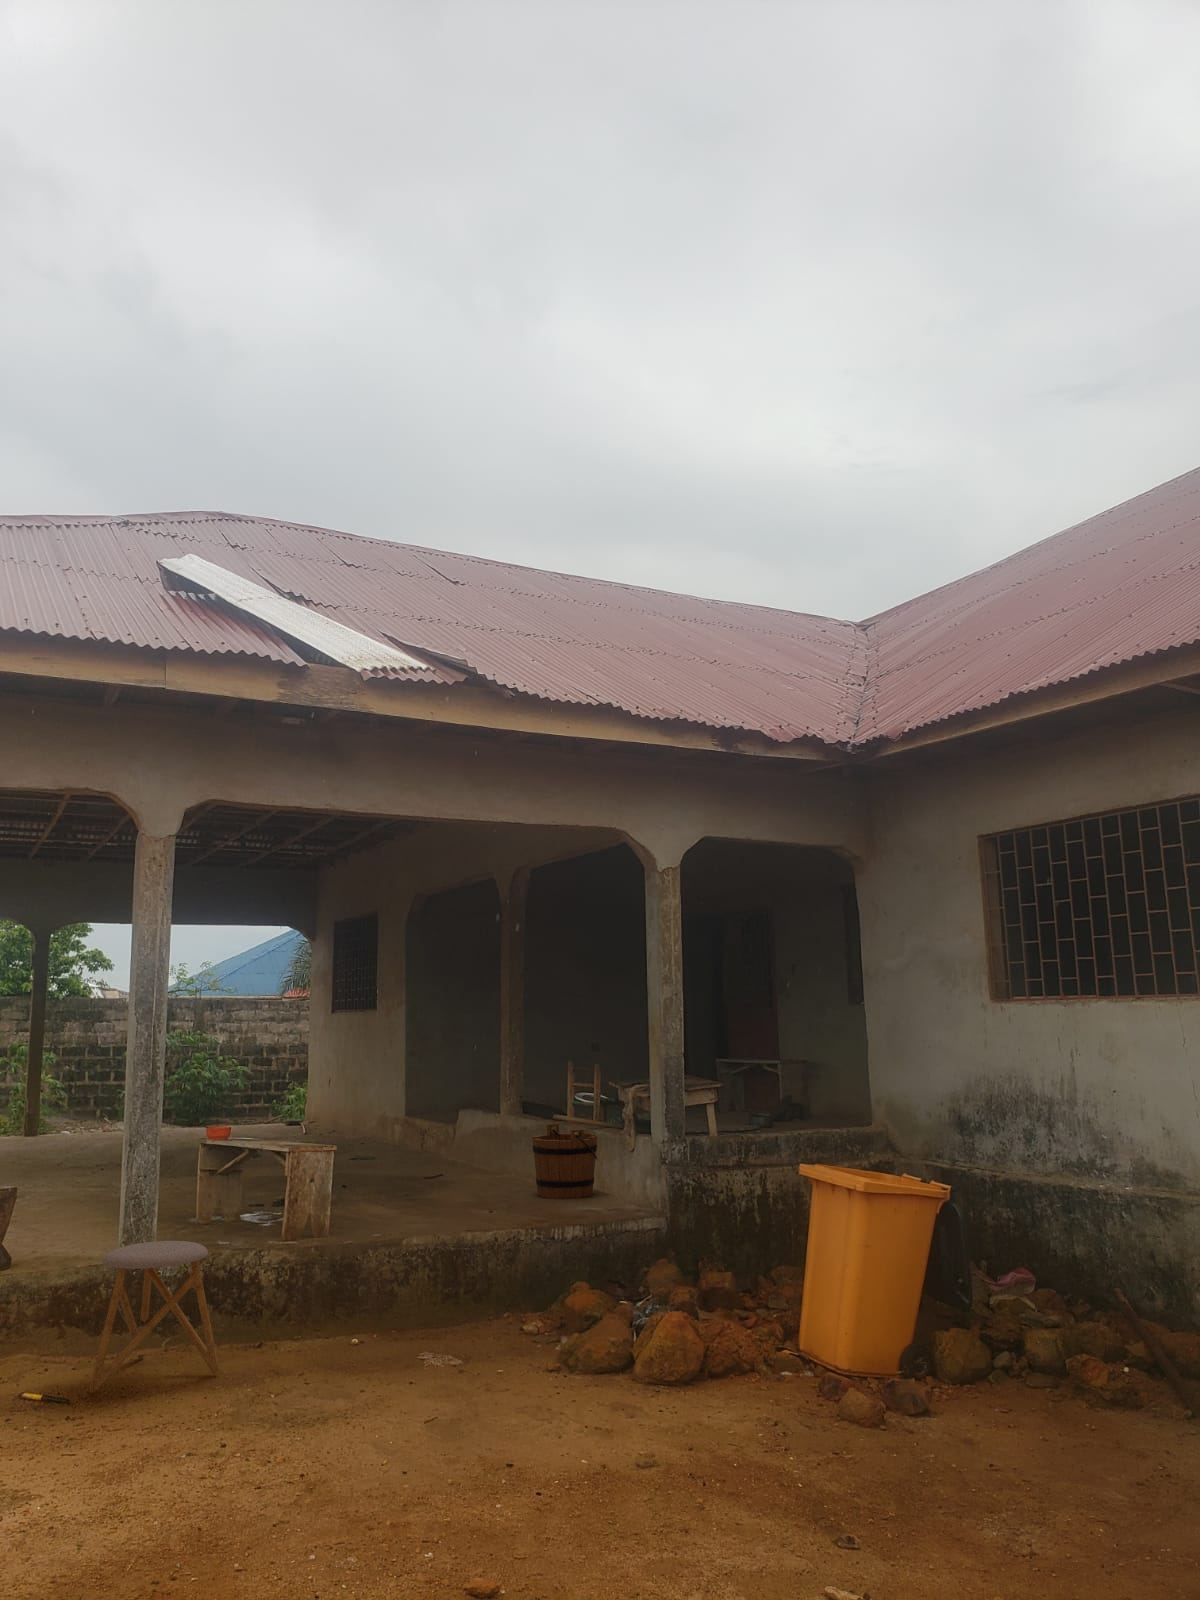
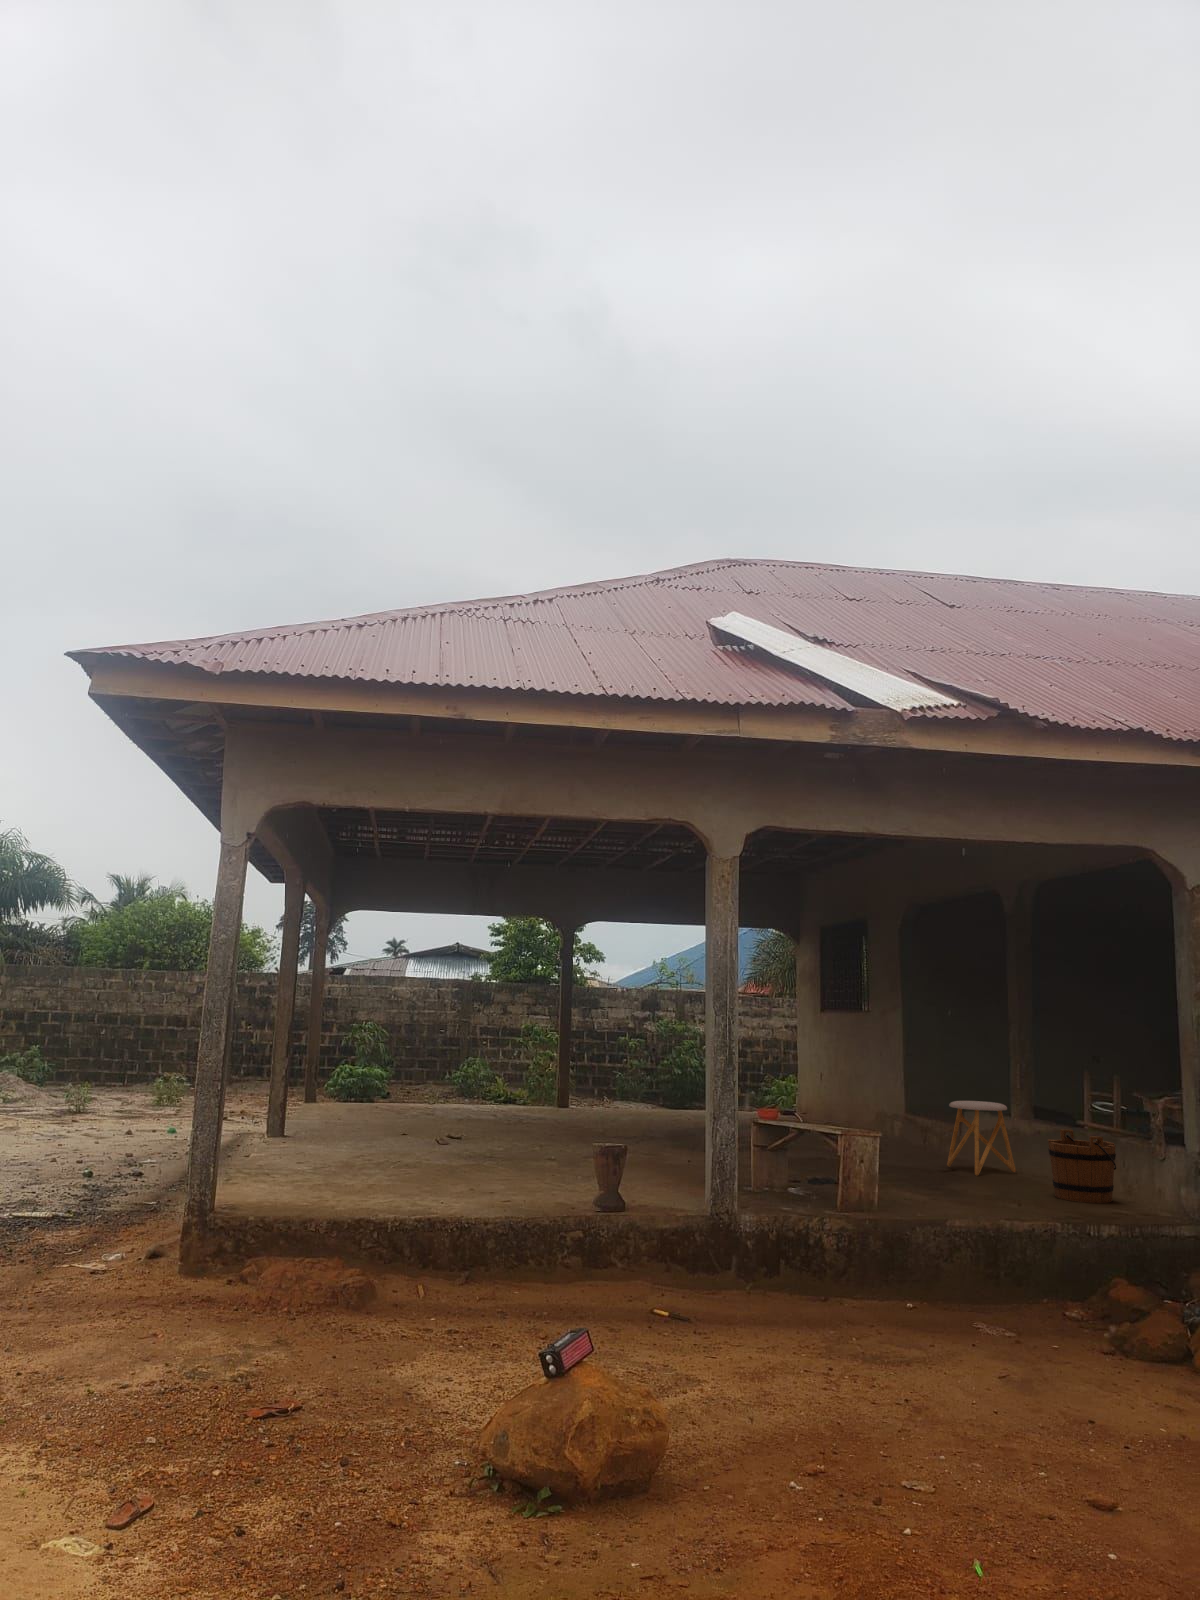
stool: present [89,1241,219,1393] -> present [947,1101,1016,1176]

